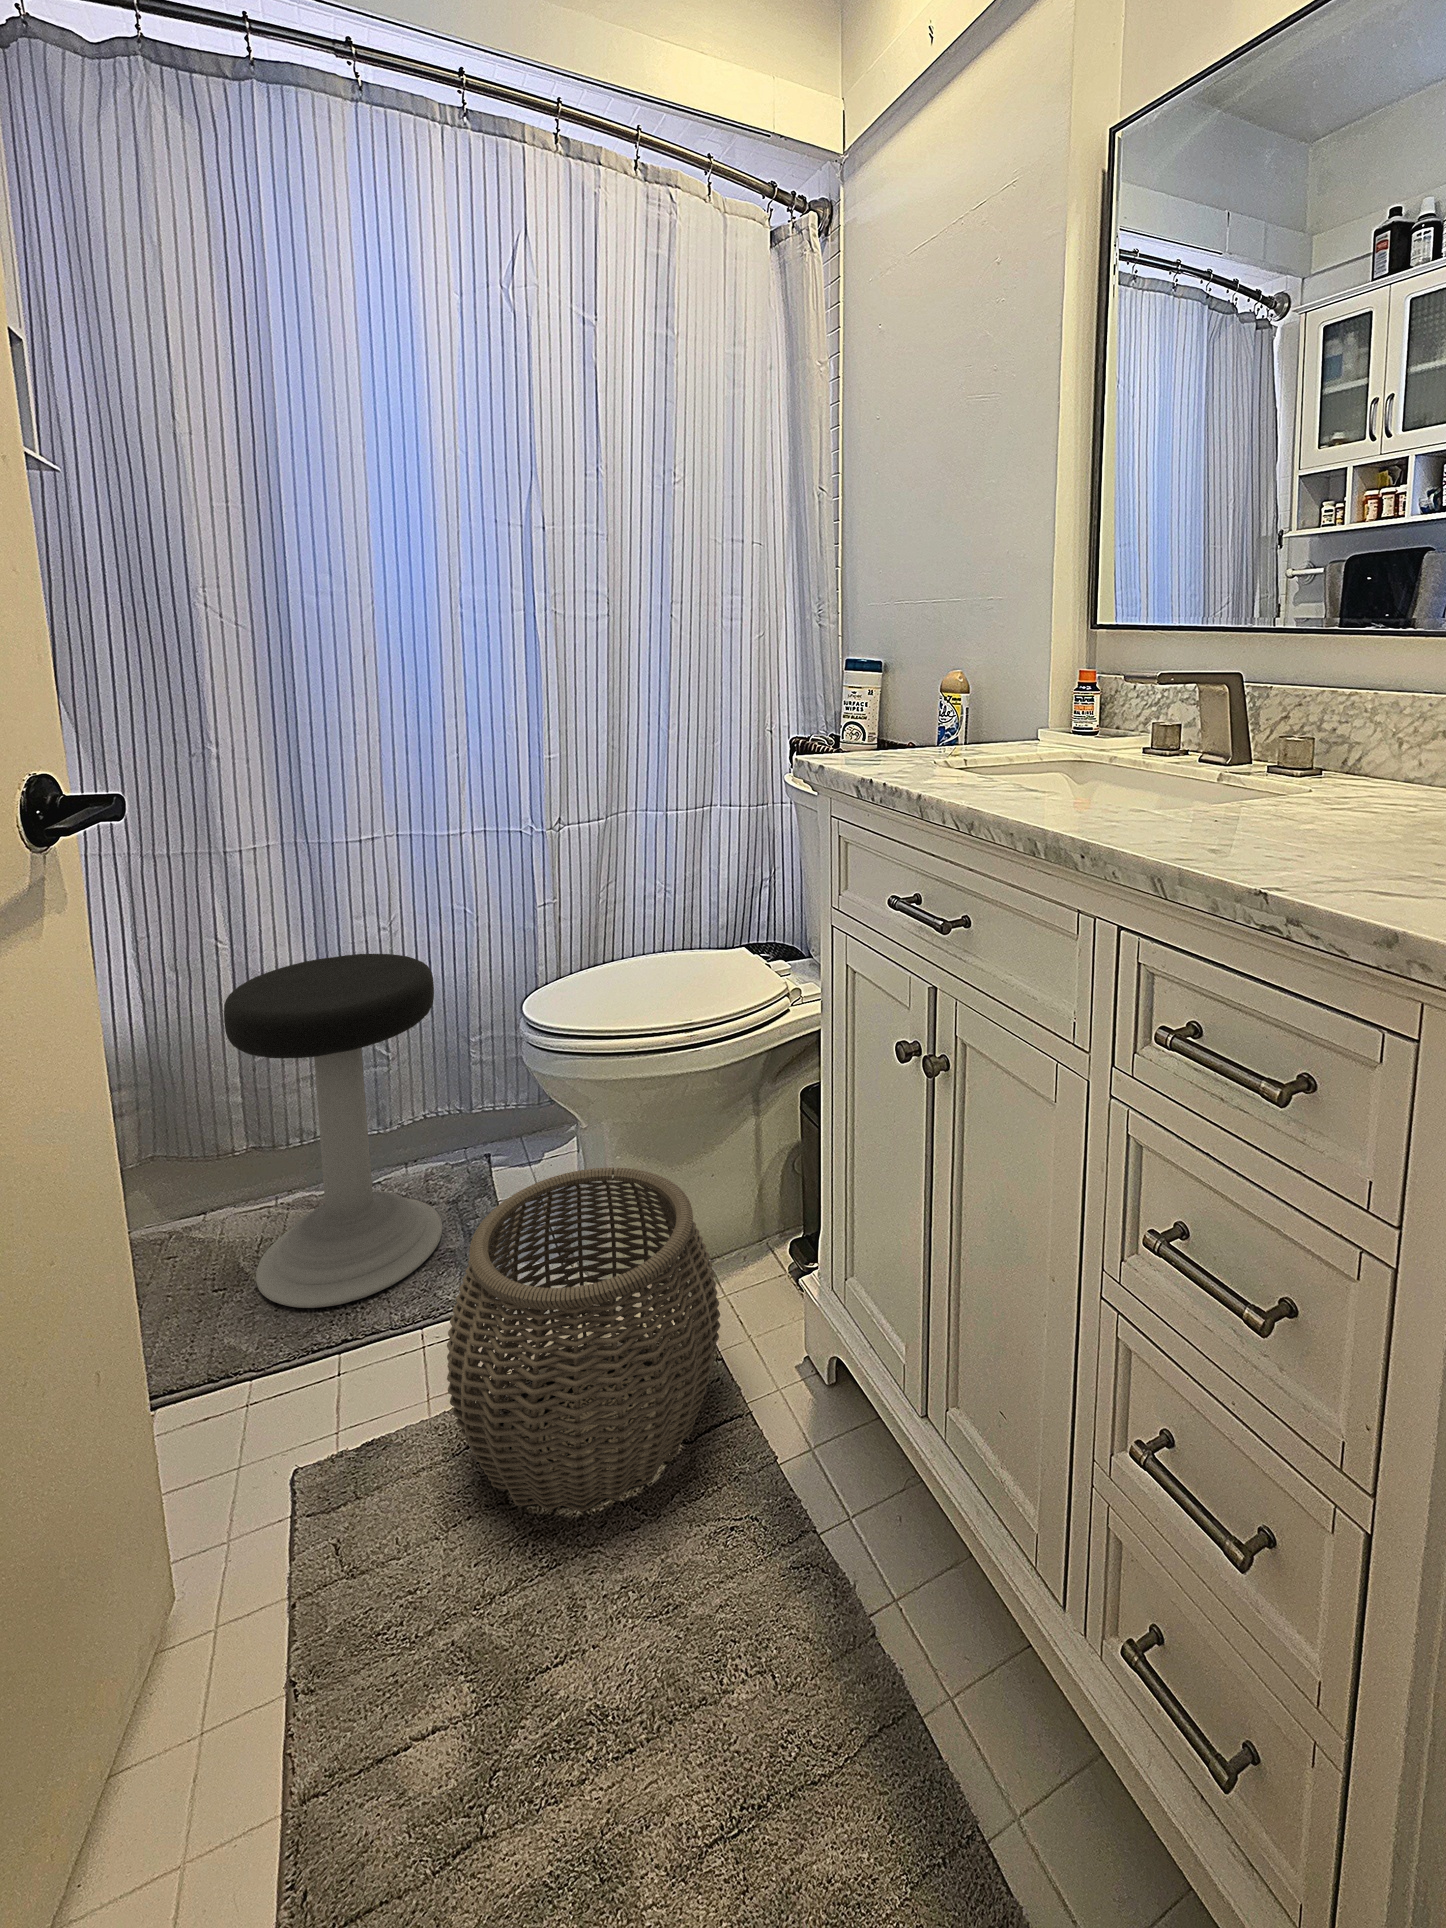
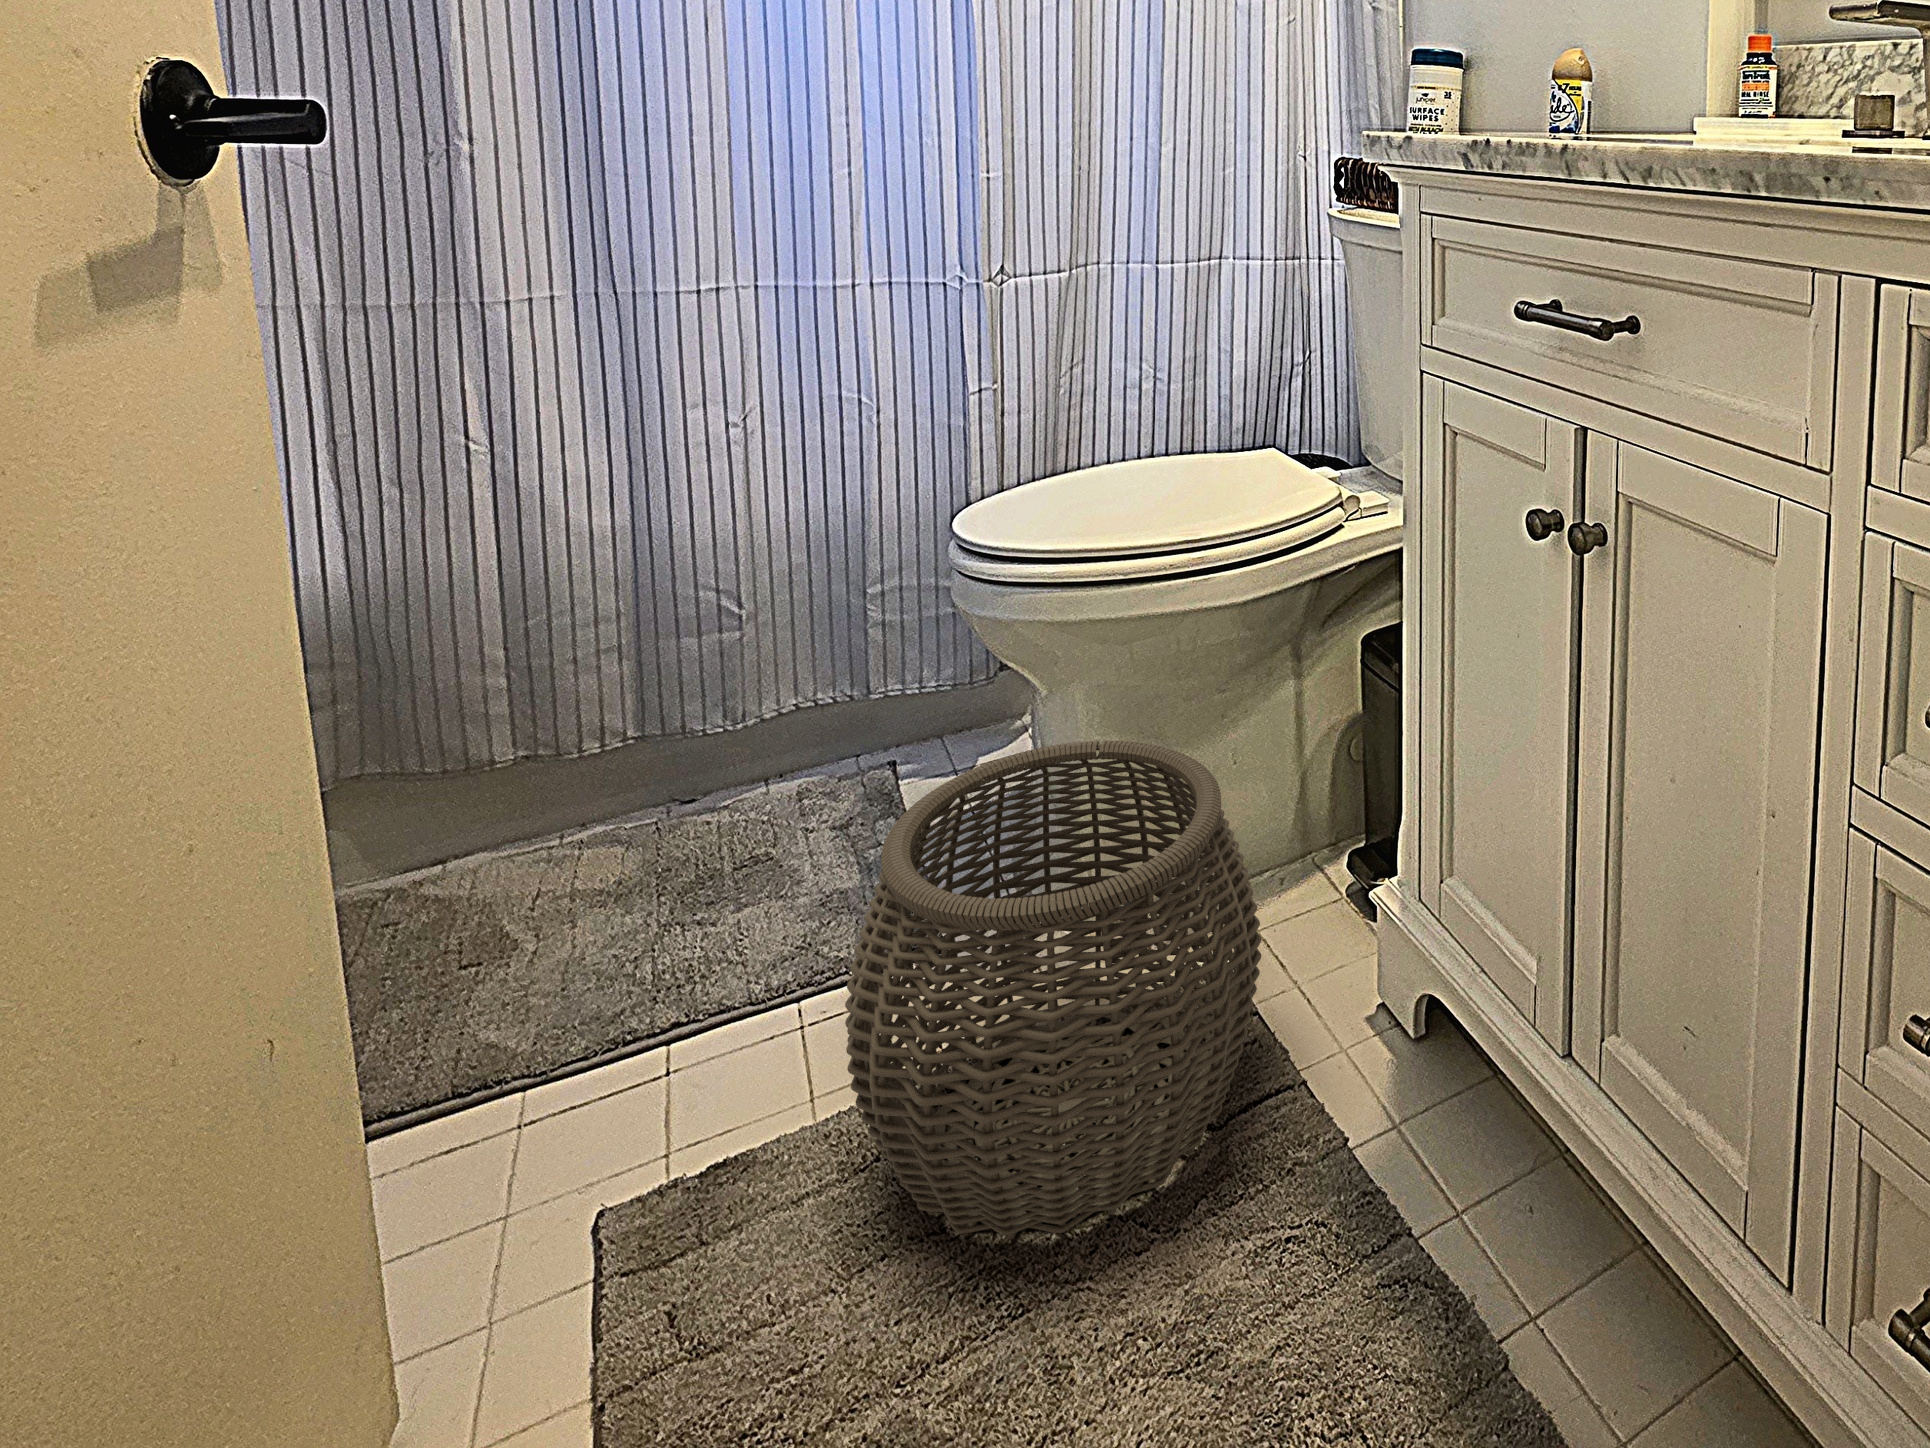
stool: present [224,954,442,1308] -> none [480,461,830,985]

